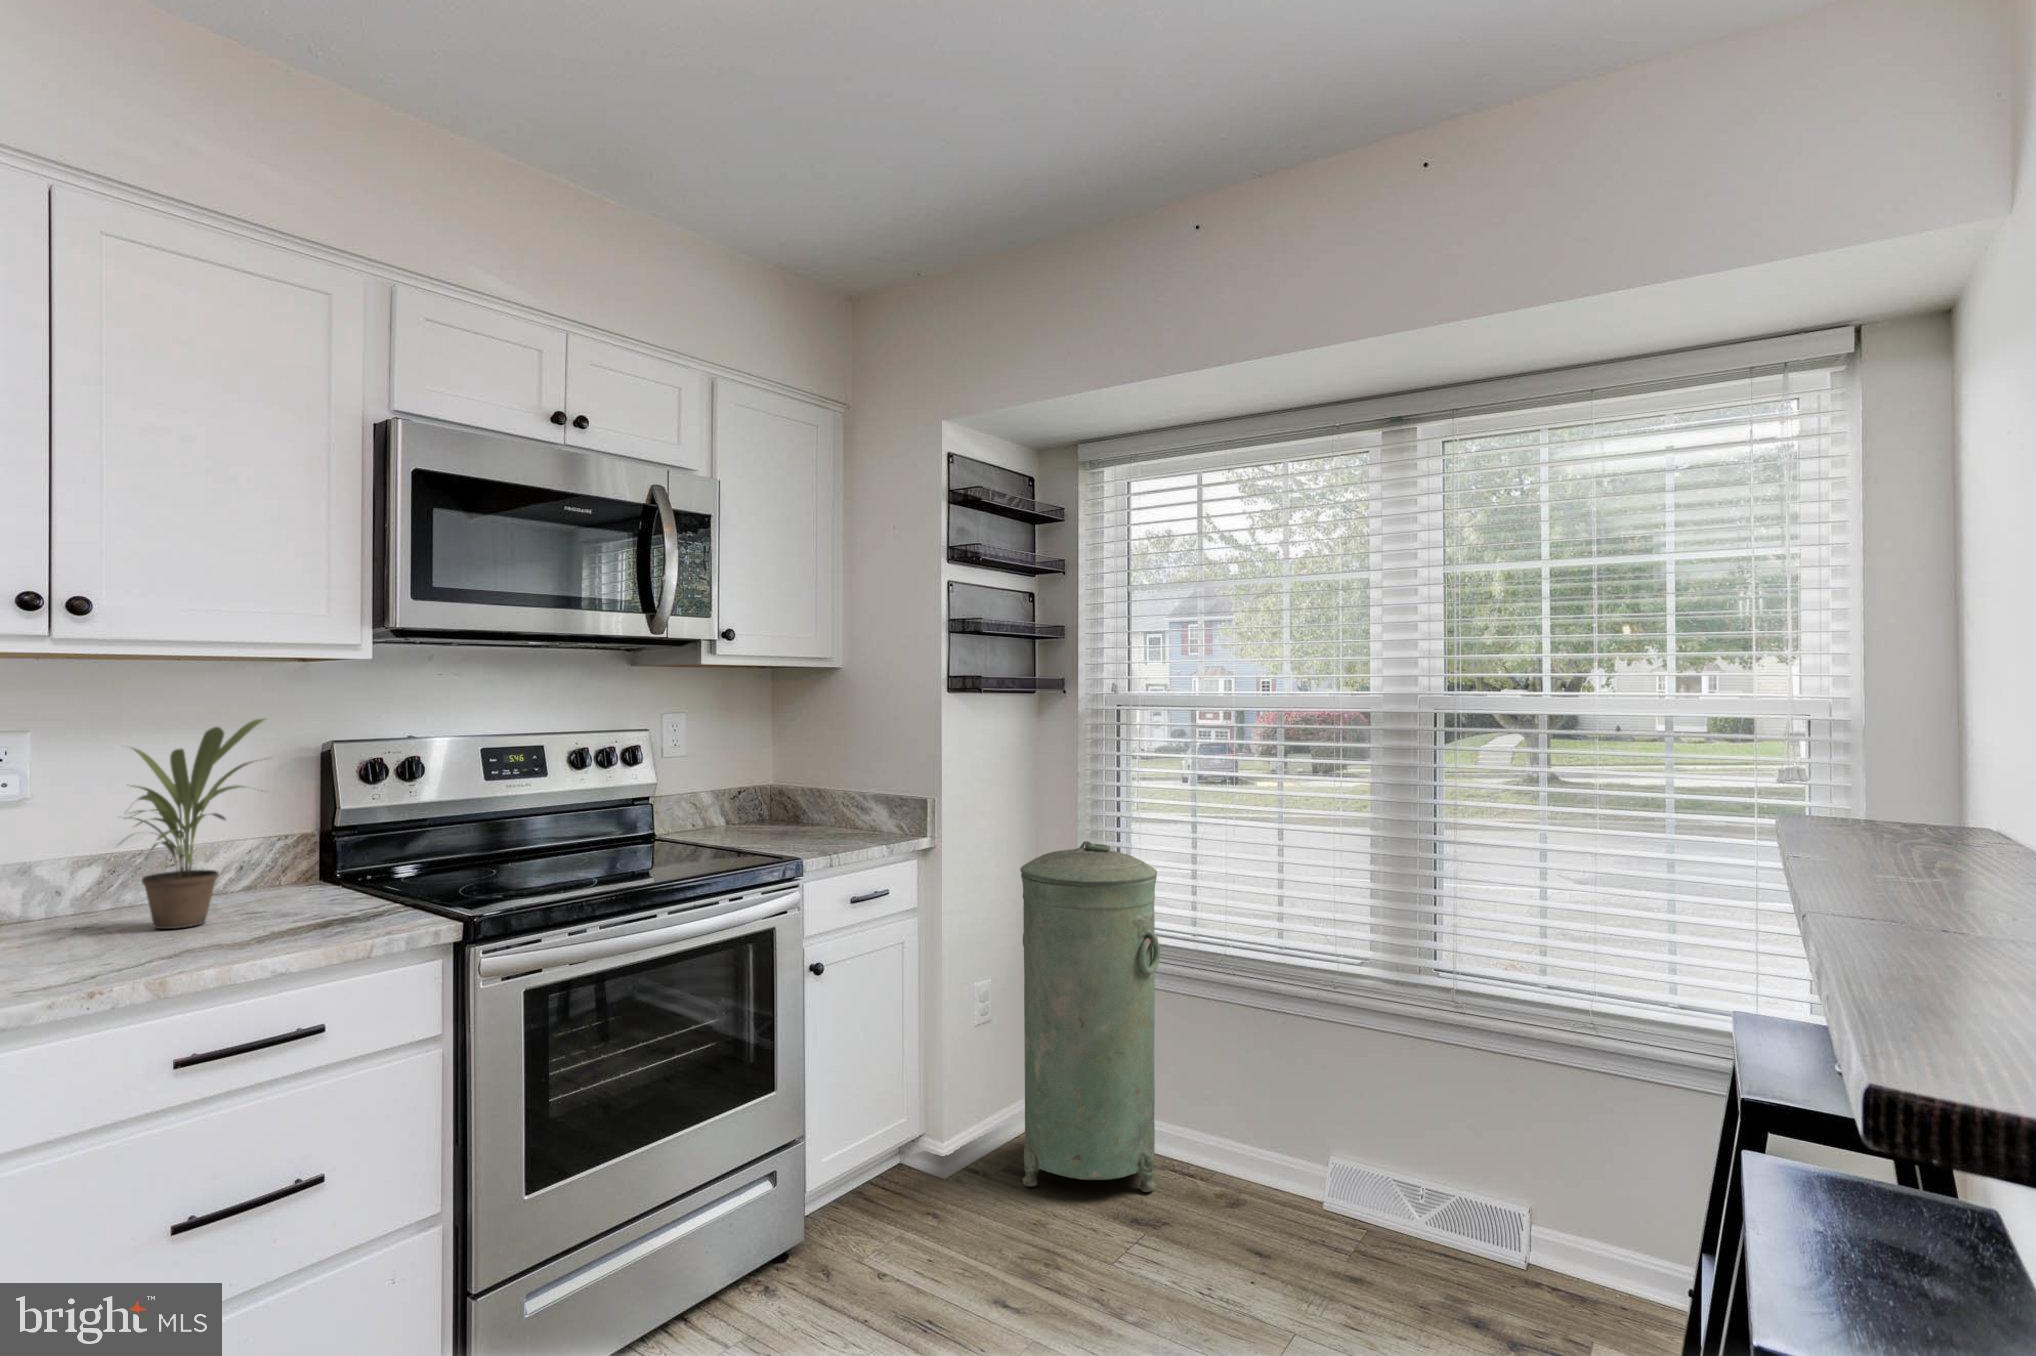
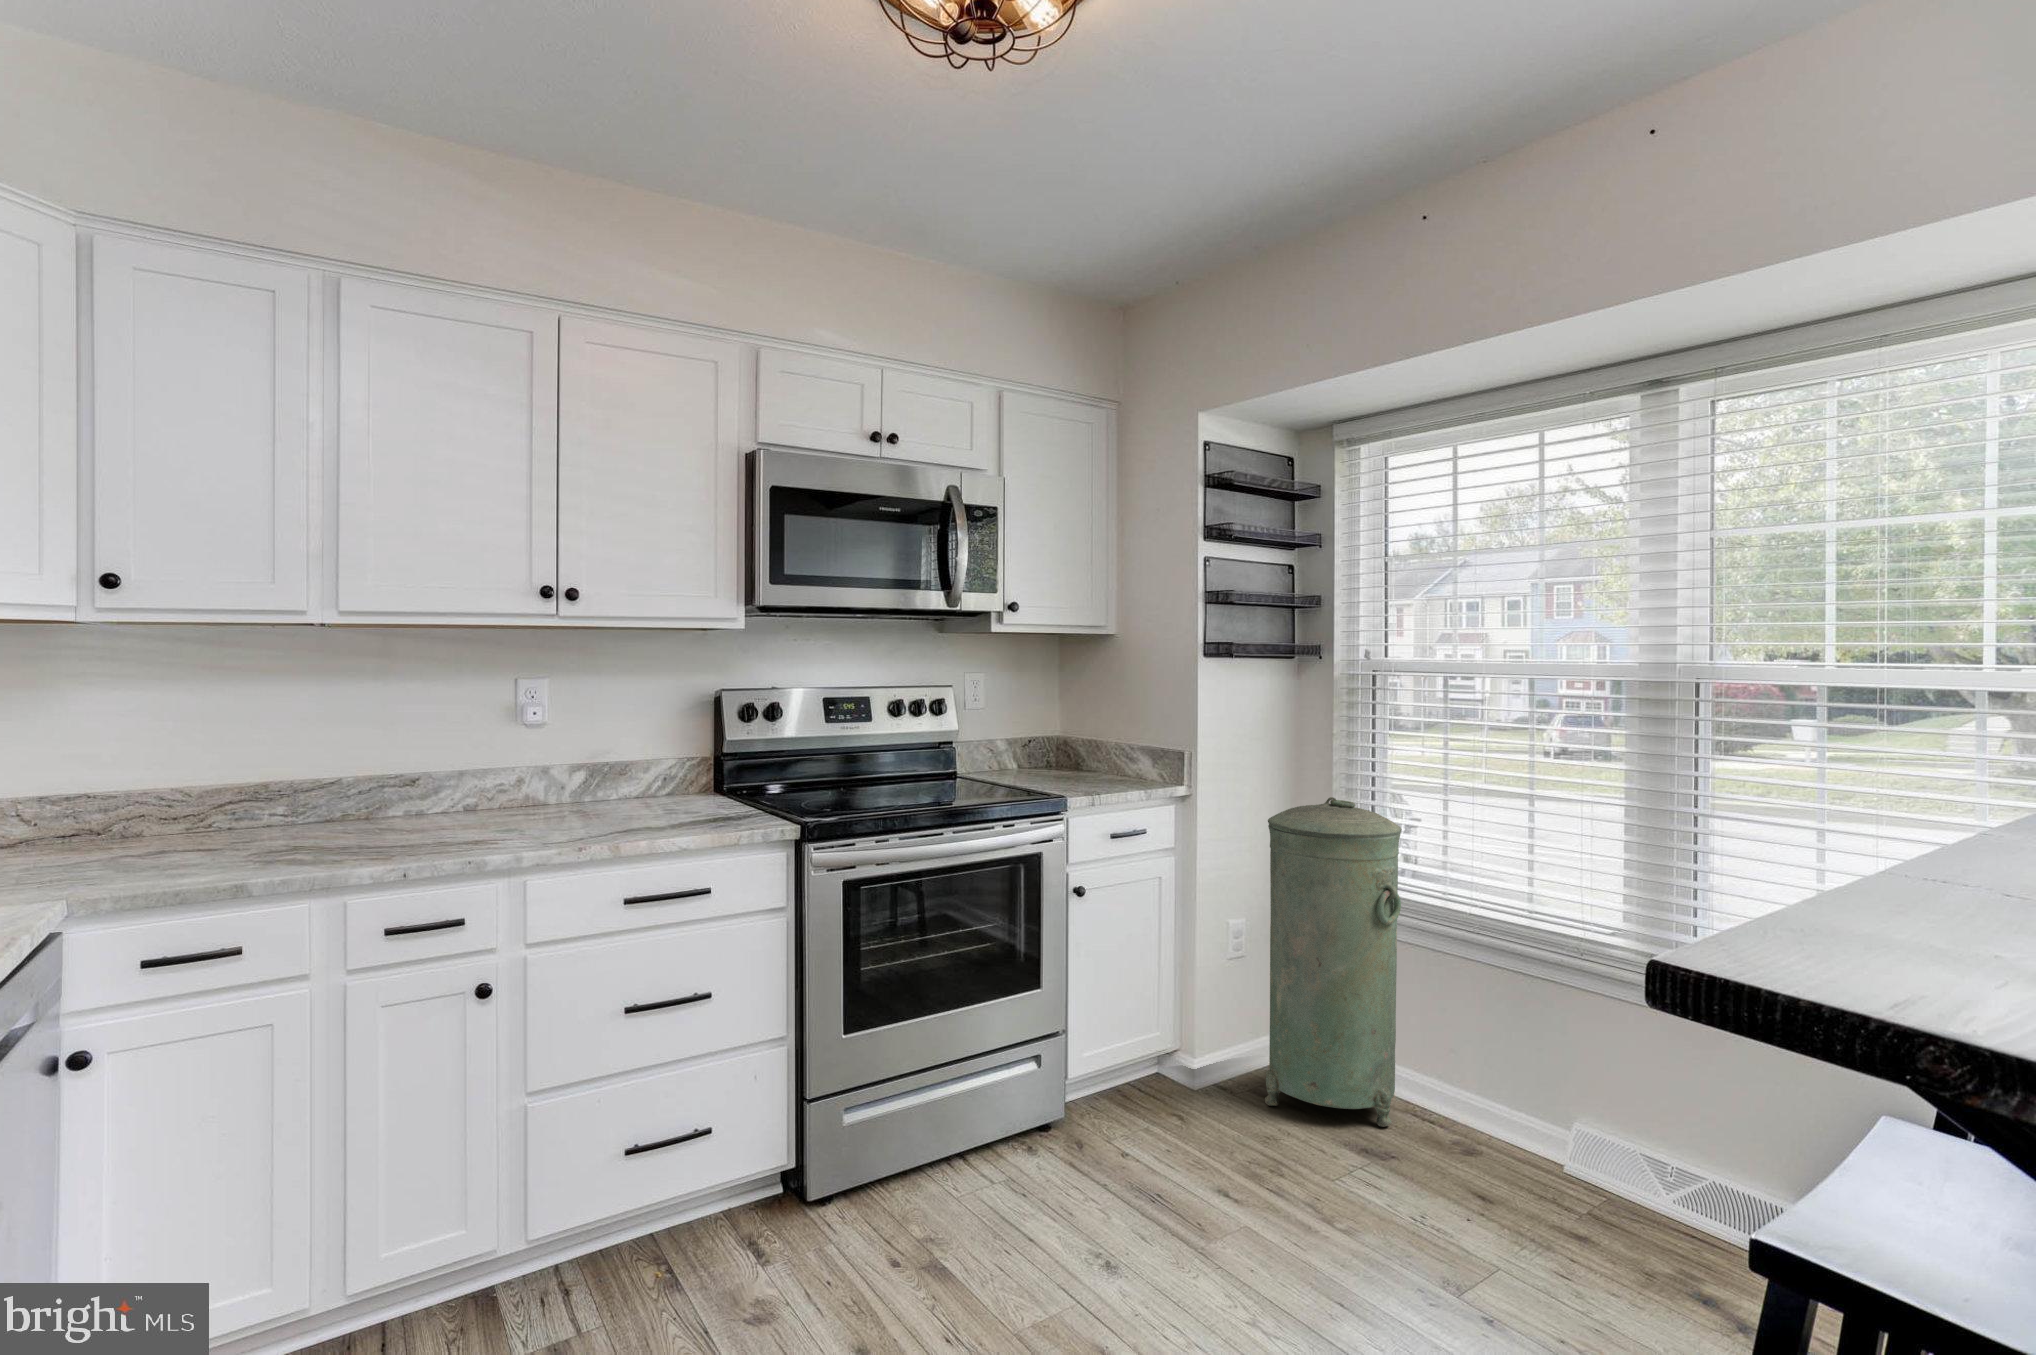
potted plant: present [125,718,265,929] -> none [588,671,680,815]

